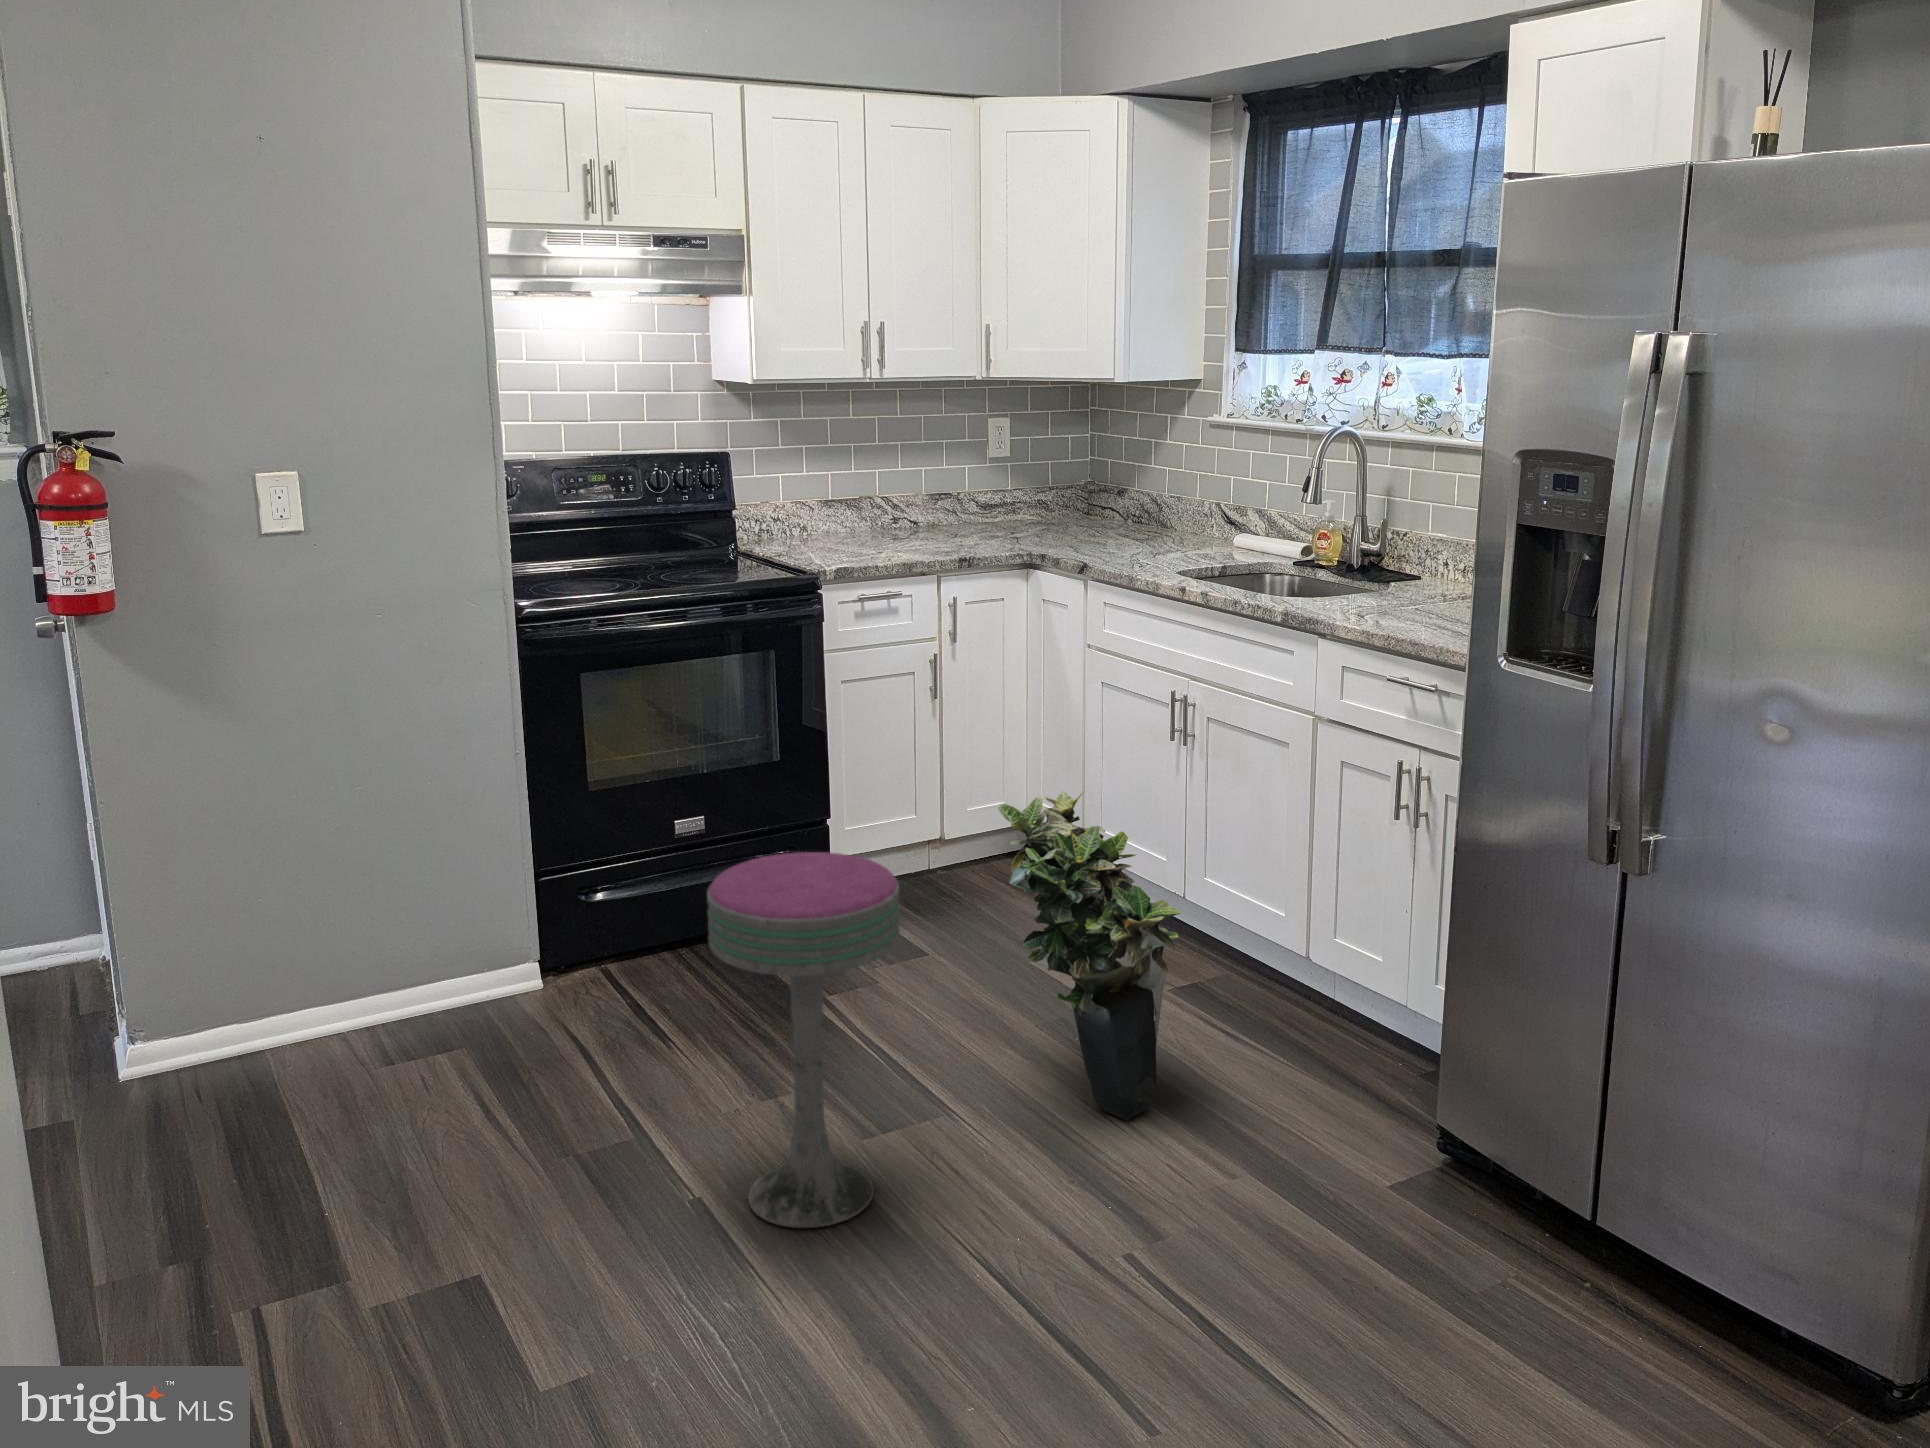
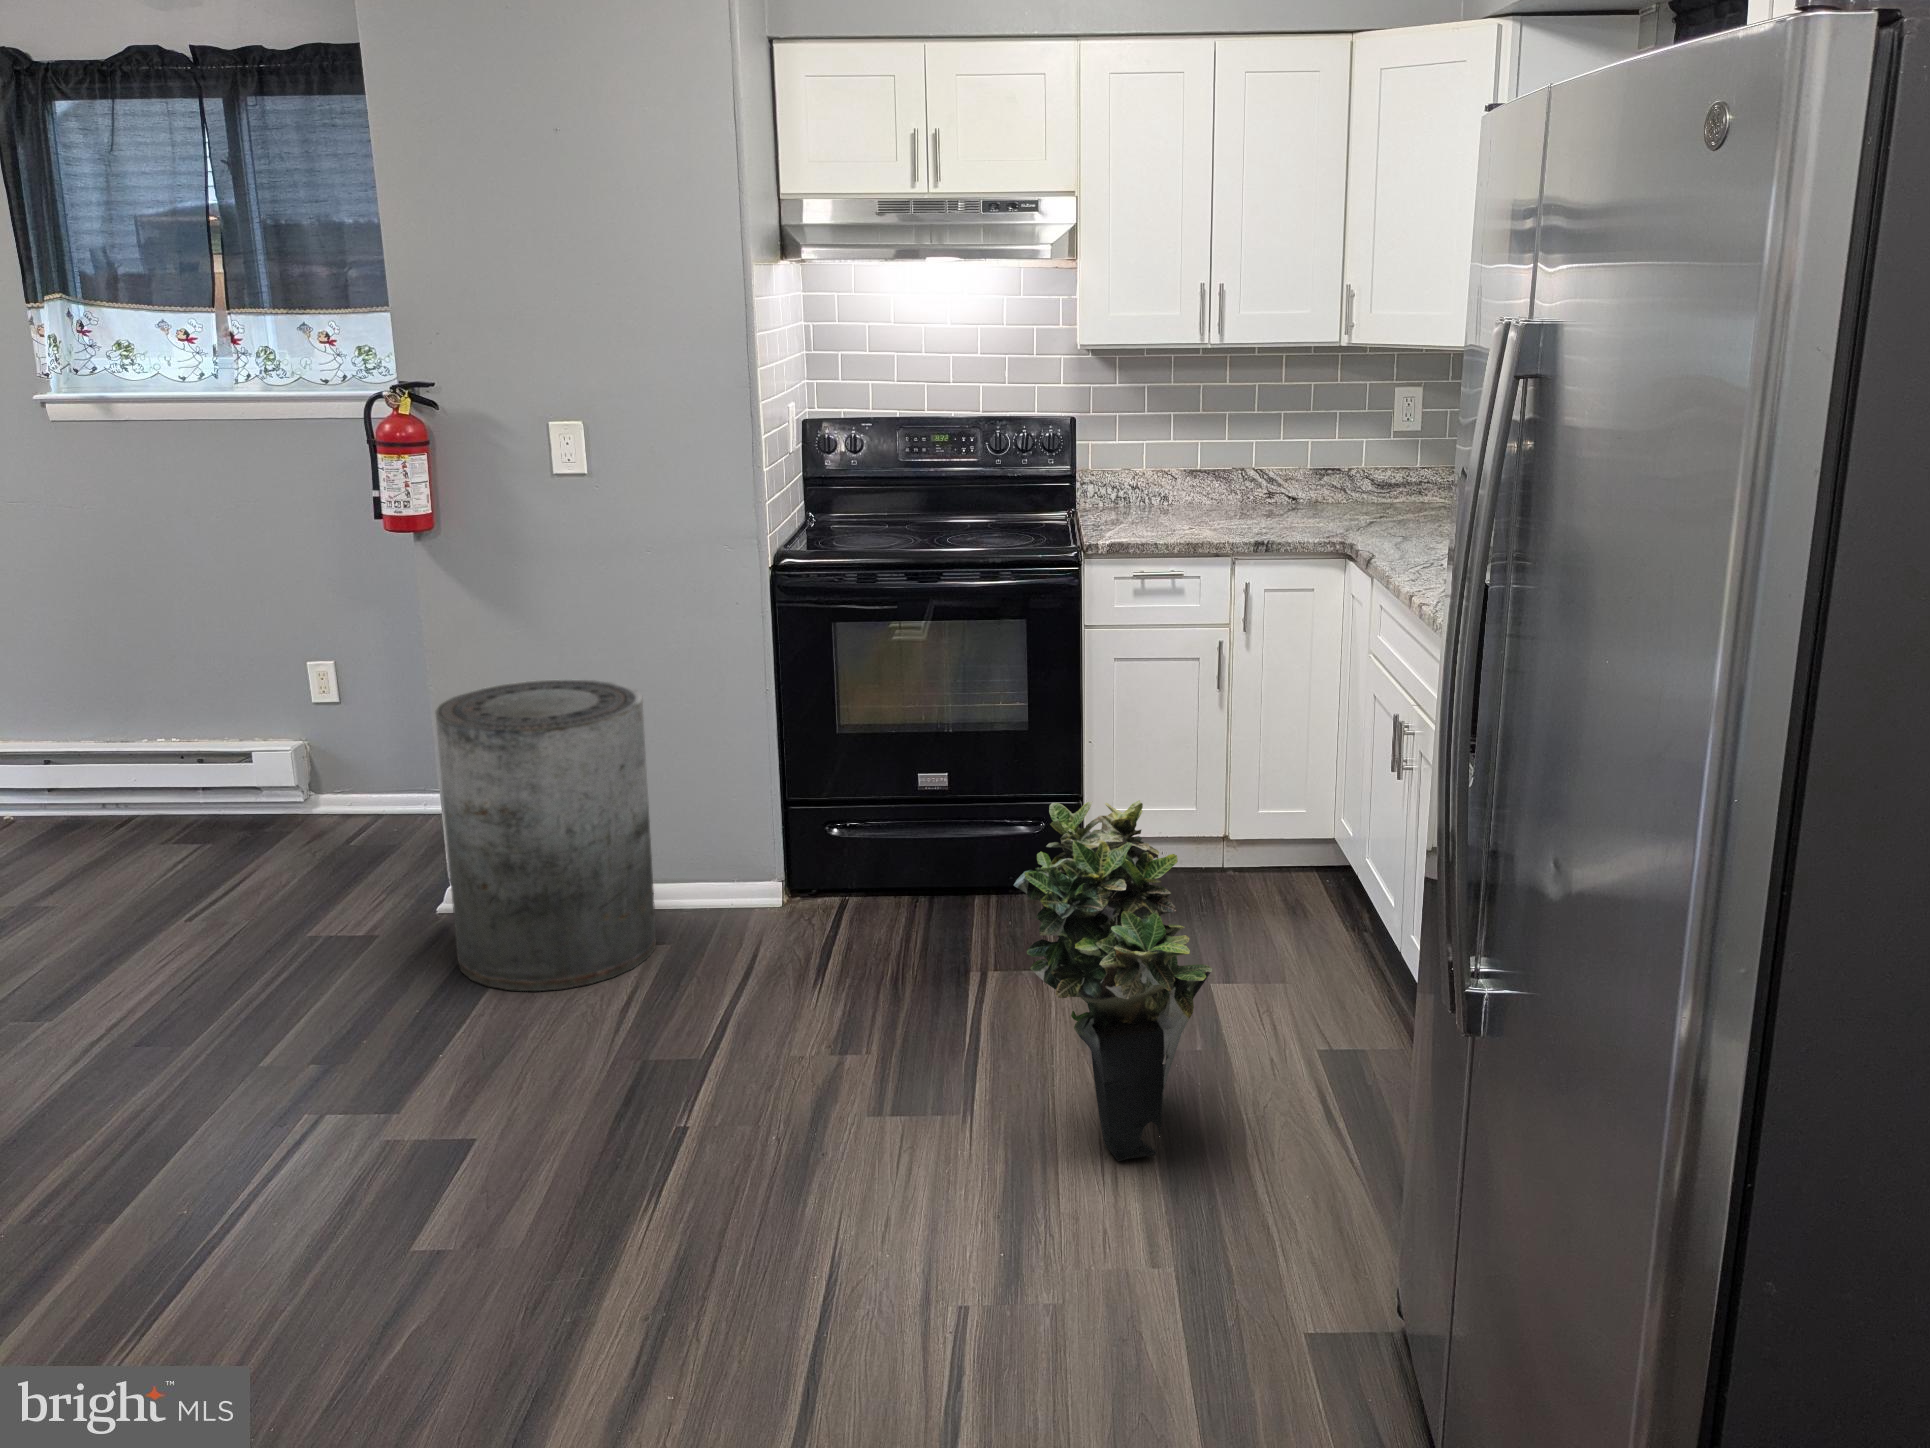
trash can: none [184,768,459,1141] -> present [435,679,656,991]
bar stool: present [707,852,900,1228] -> none [666,813,854,1173]

